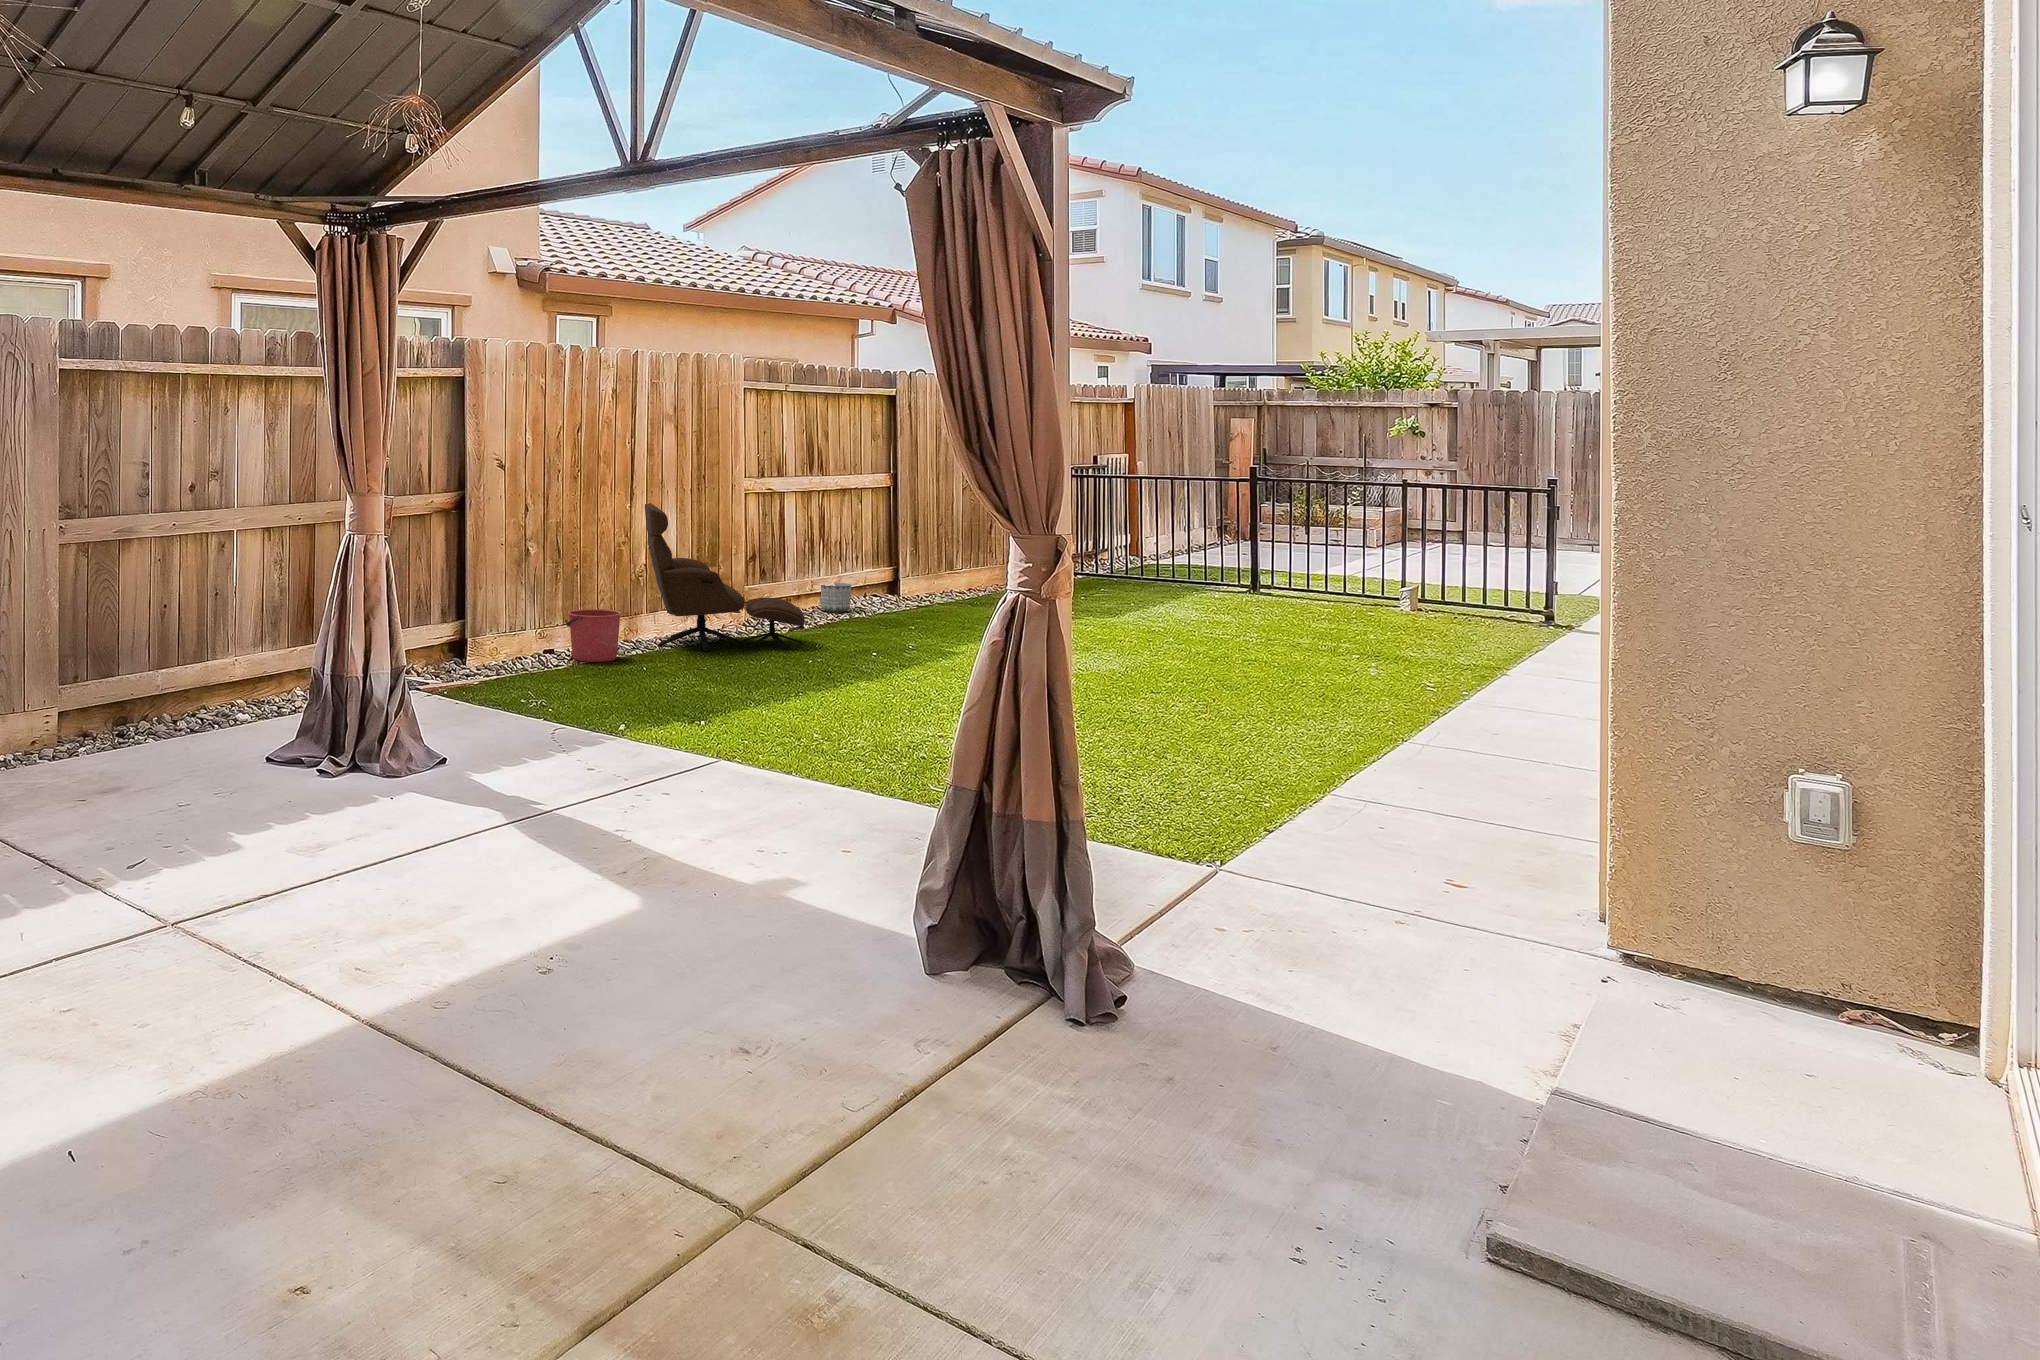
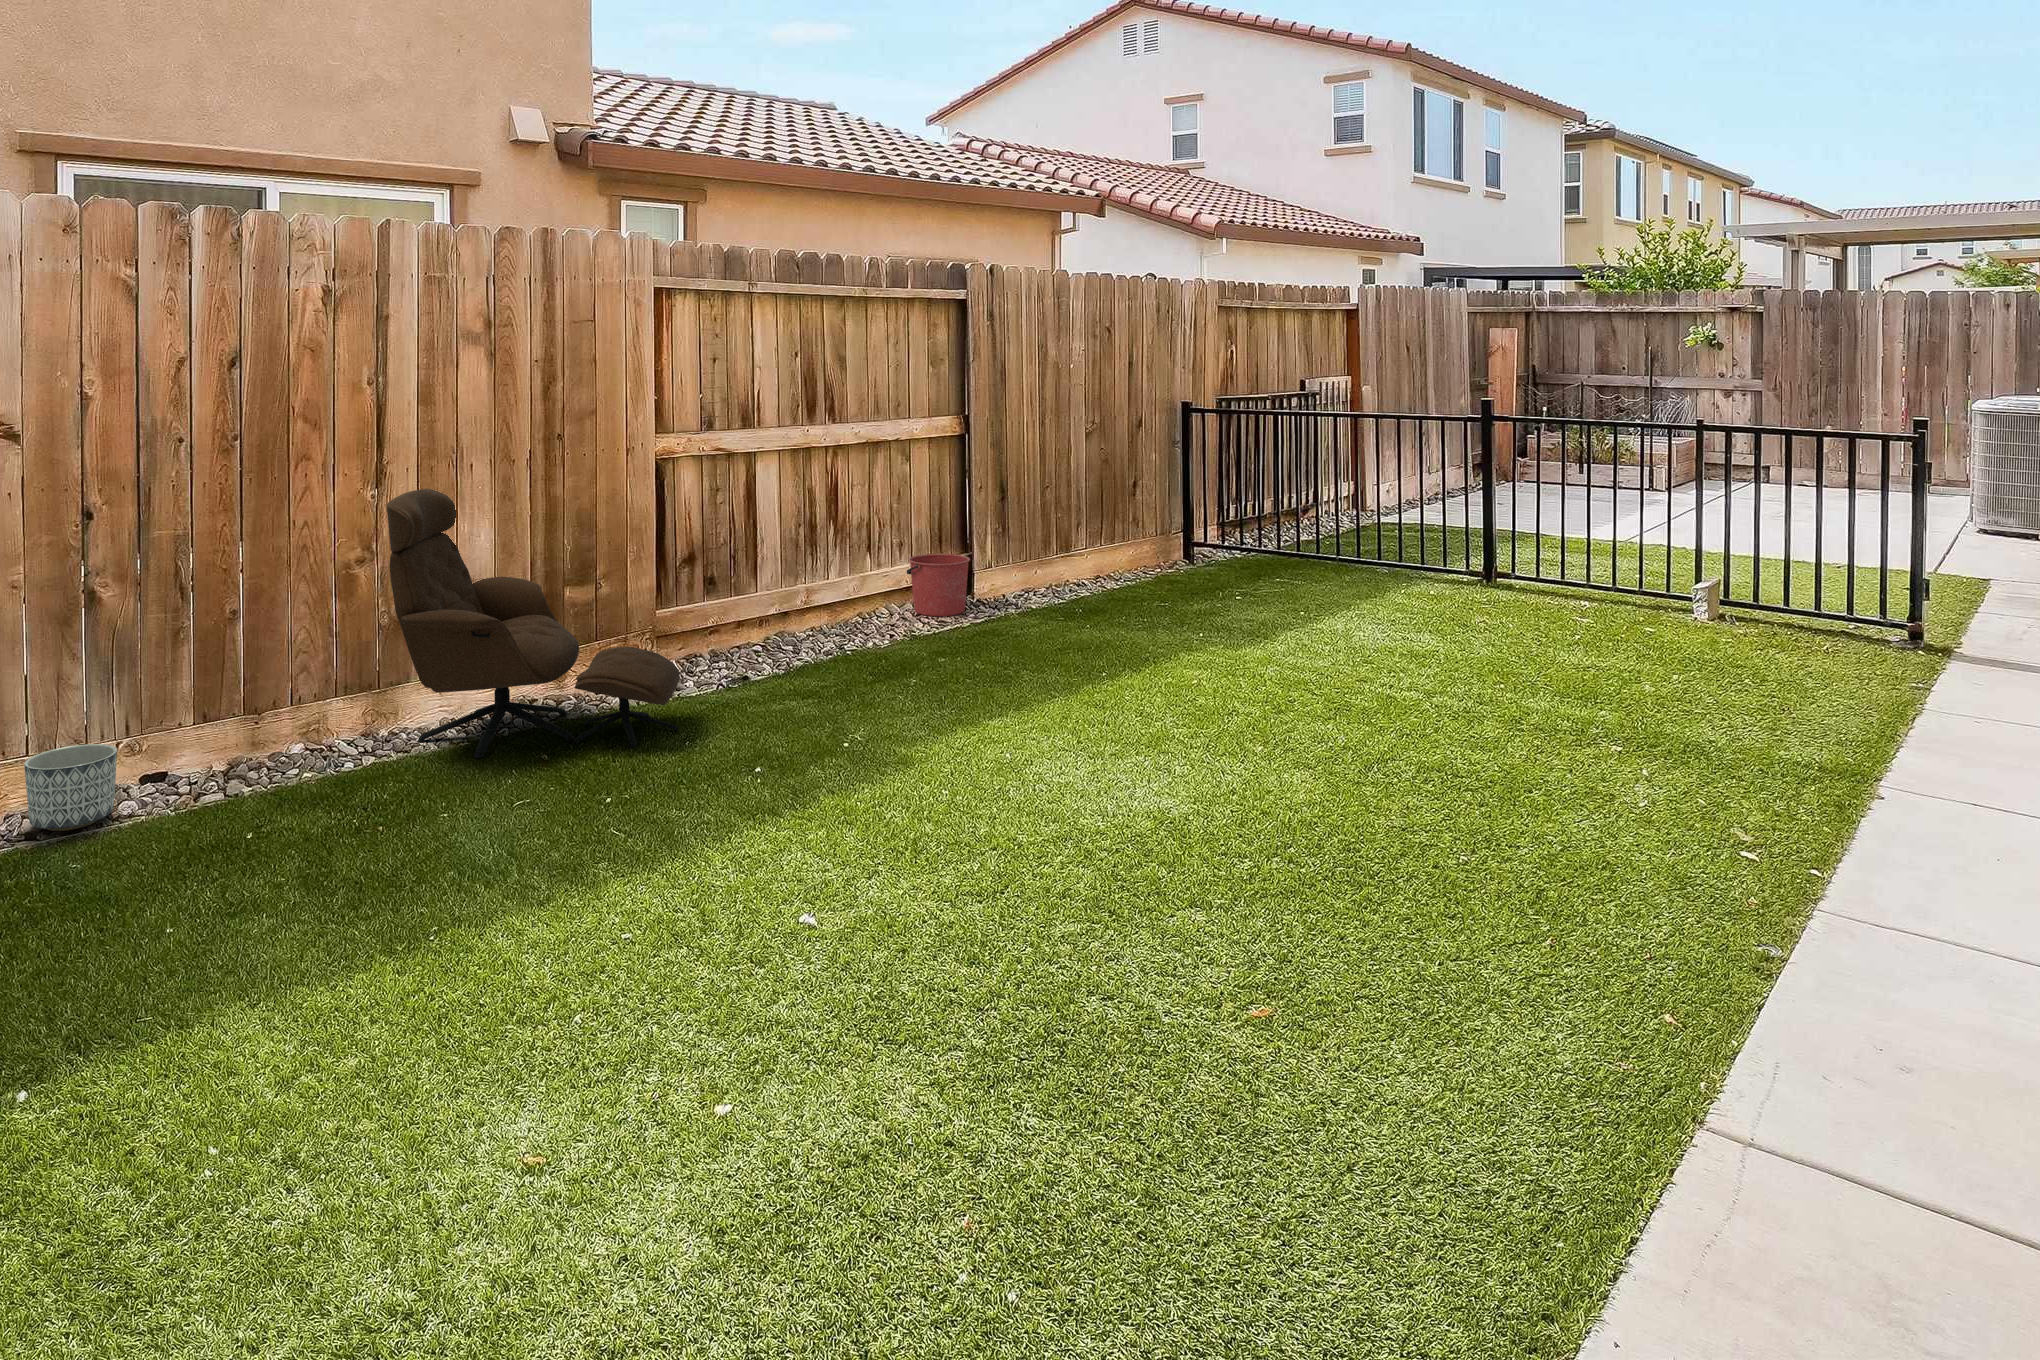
planter: present [820,583,851,613] -> present [24,744,117,831]
bucket: present [566,609,622,662] -> present [907,554,970,616]

